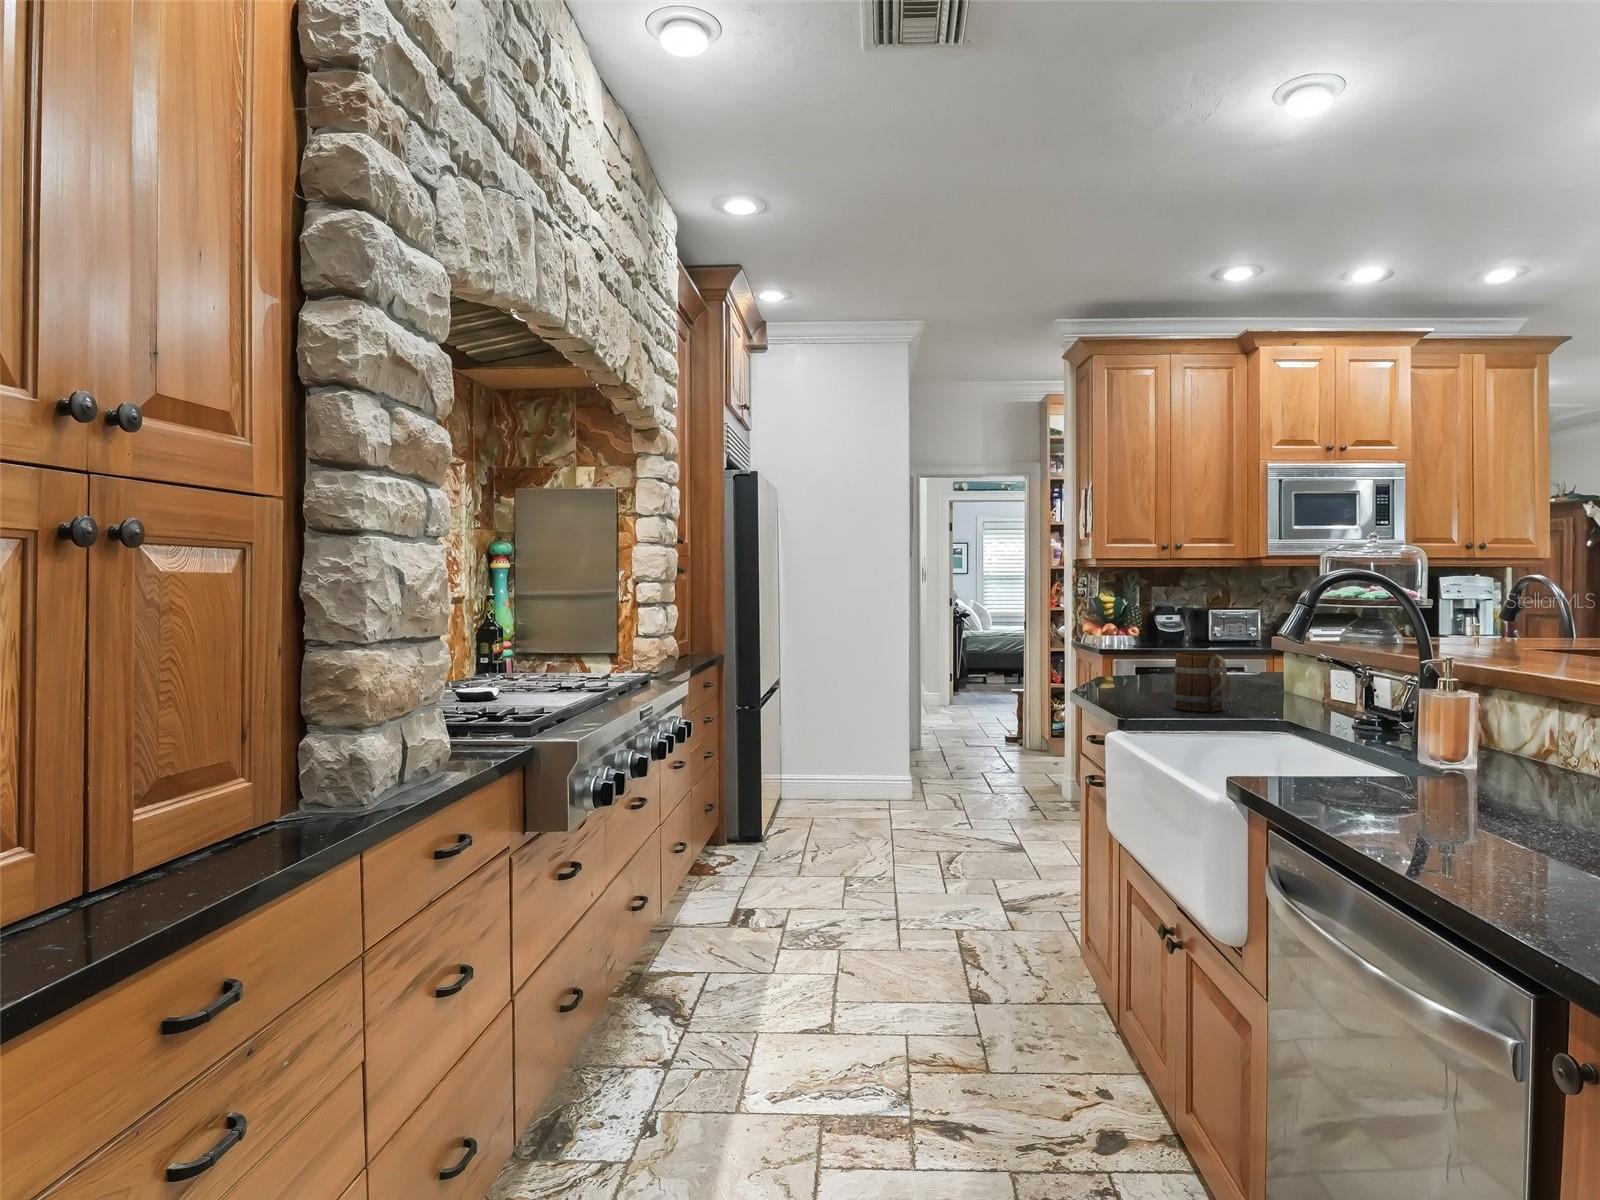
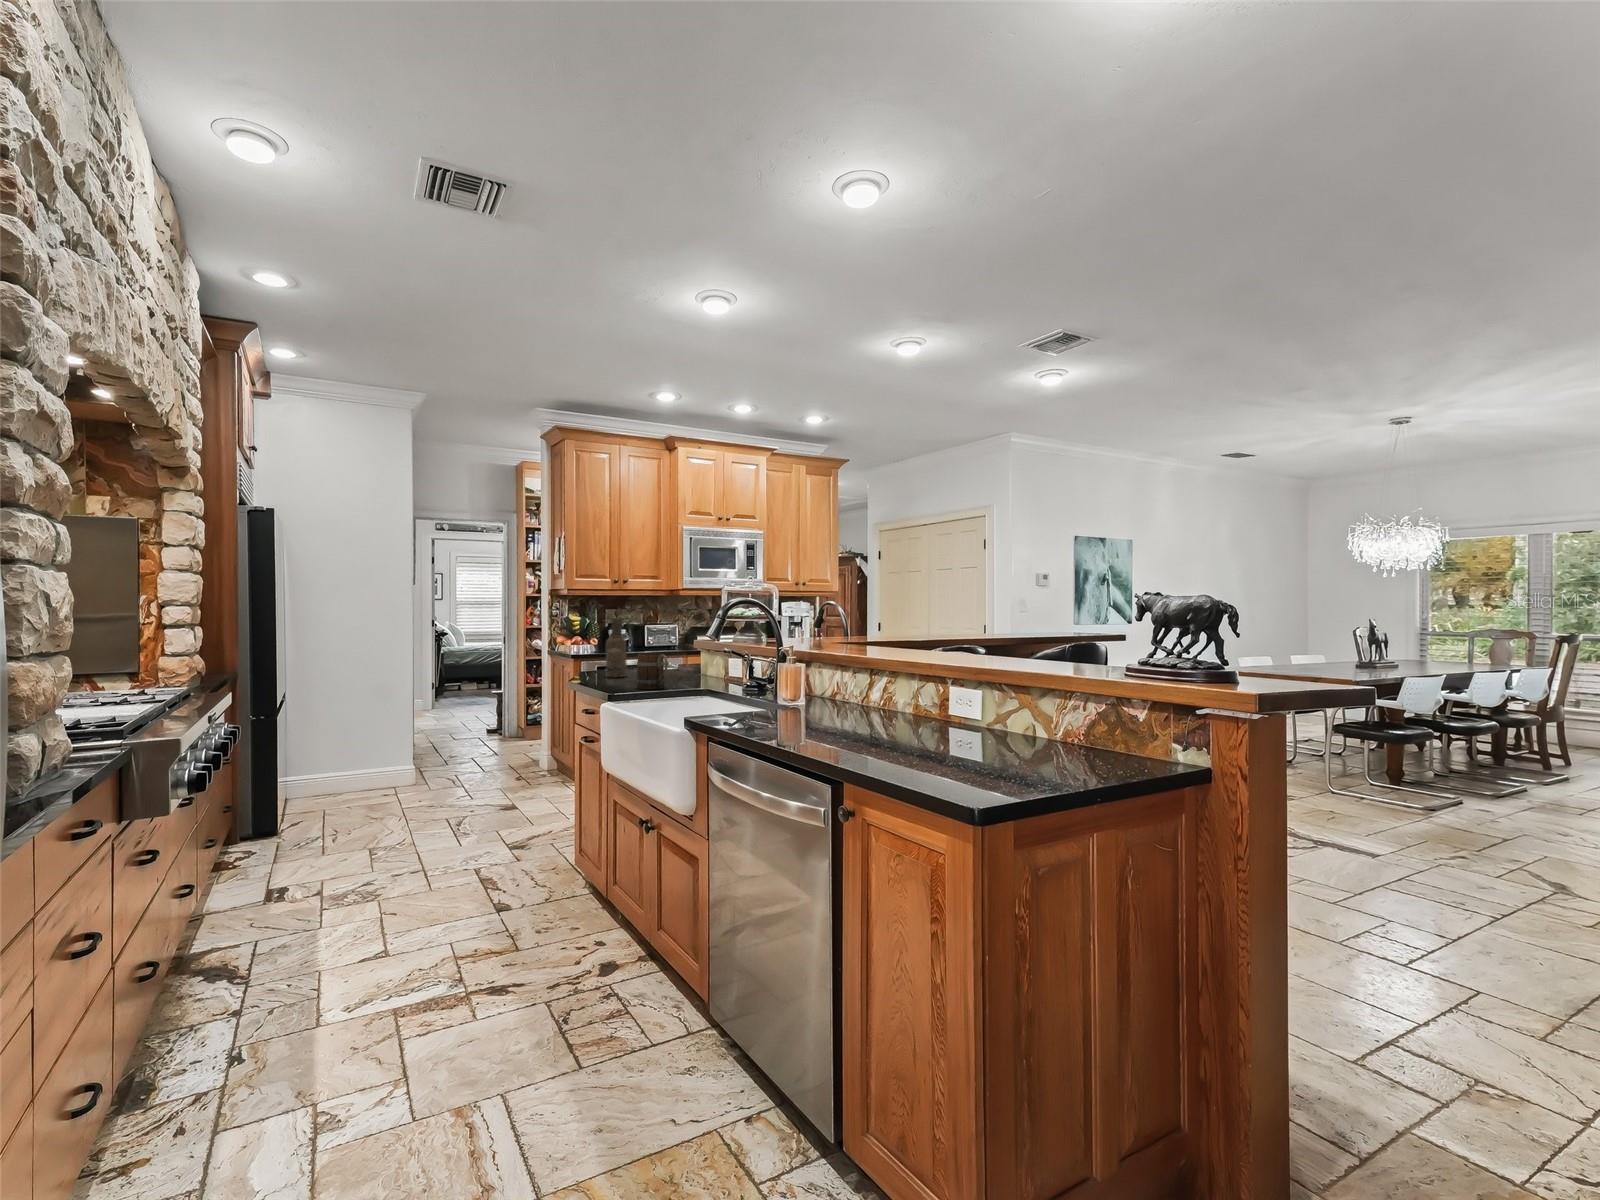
vase: none [1131,596,1165,686] -> present [606,618,627,677]

